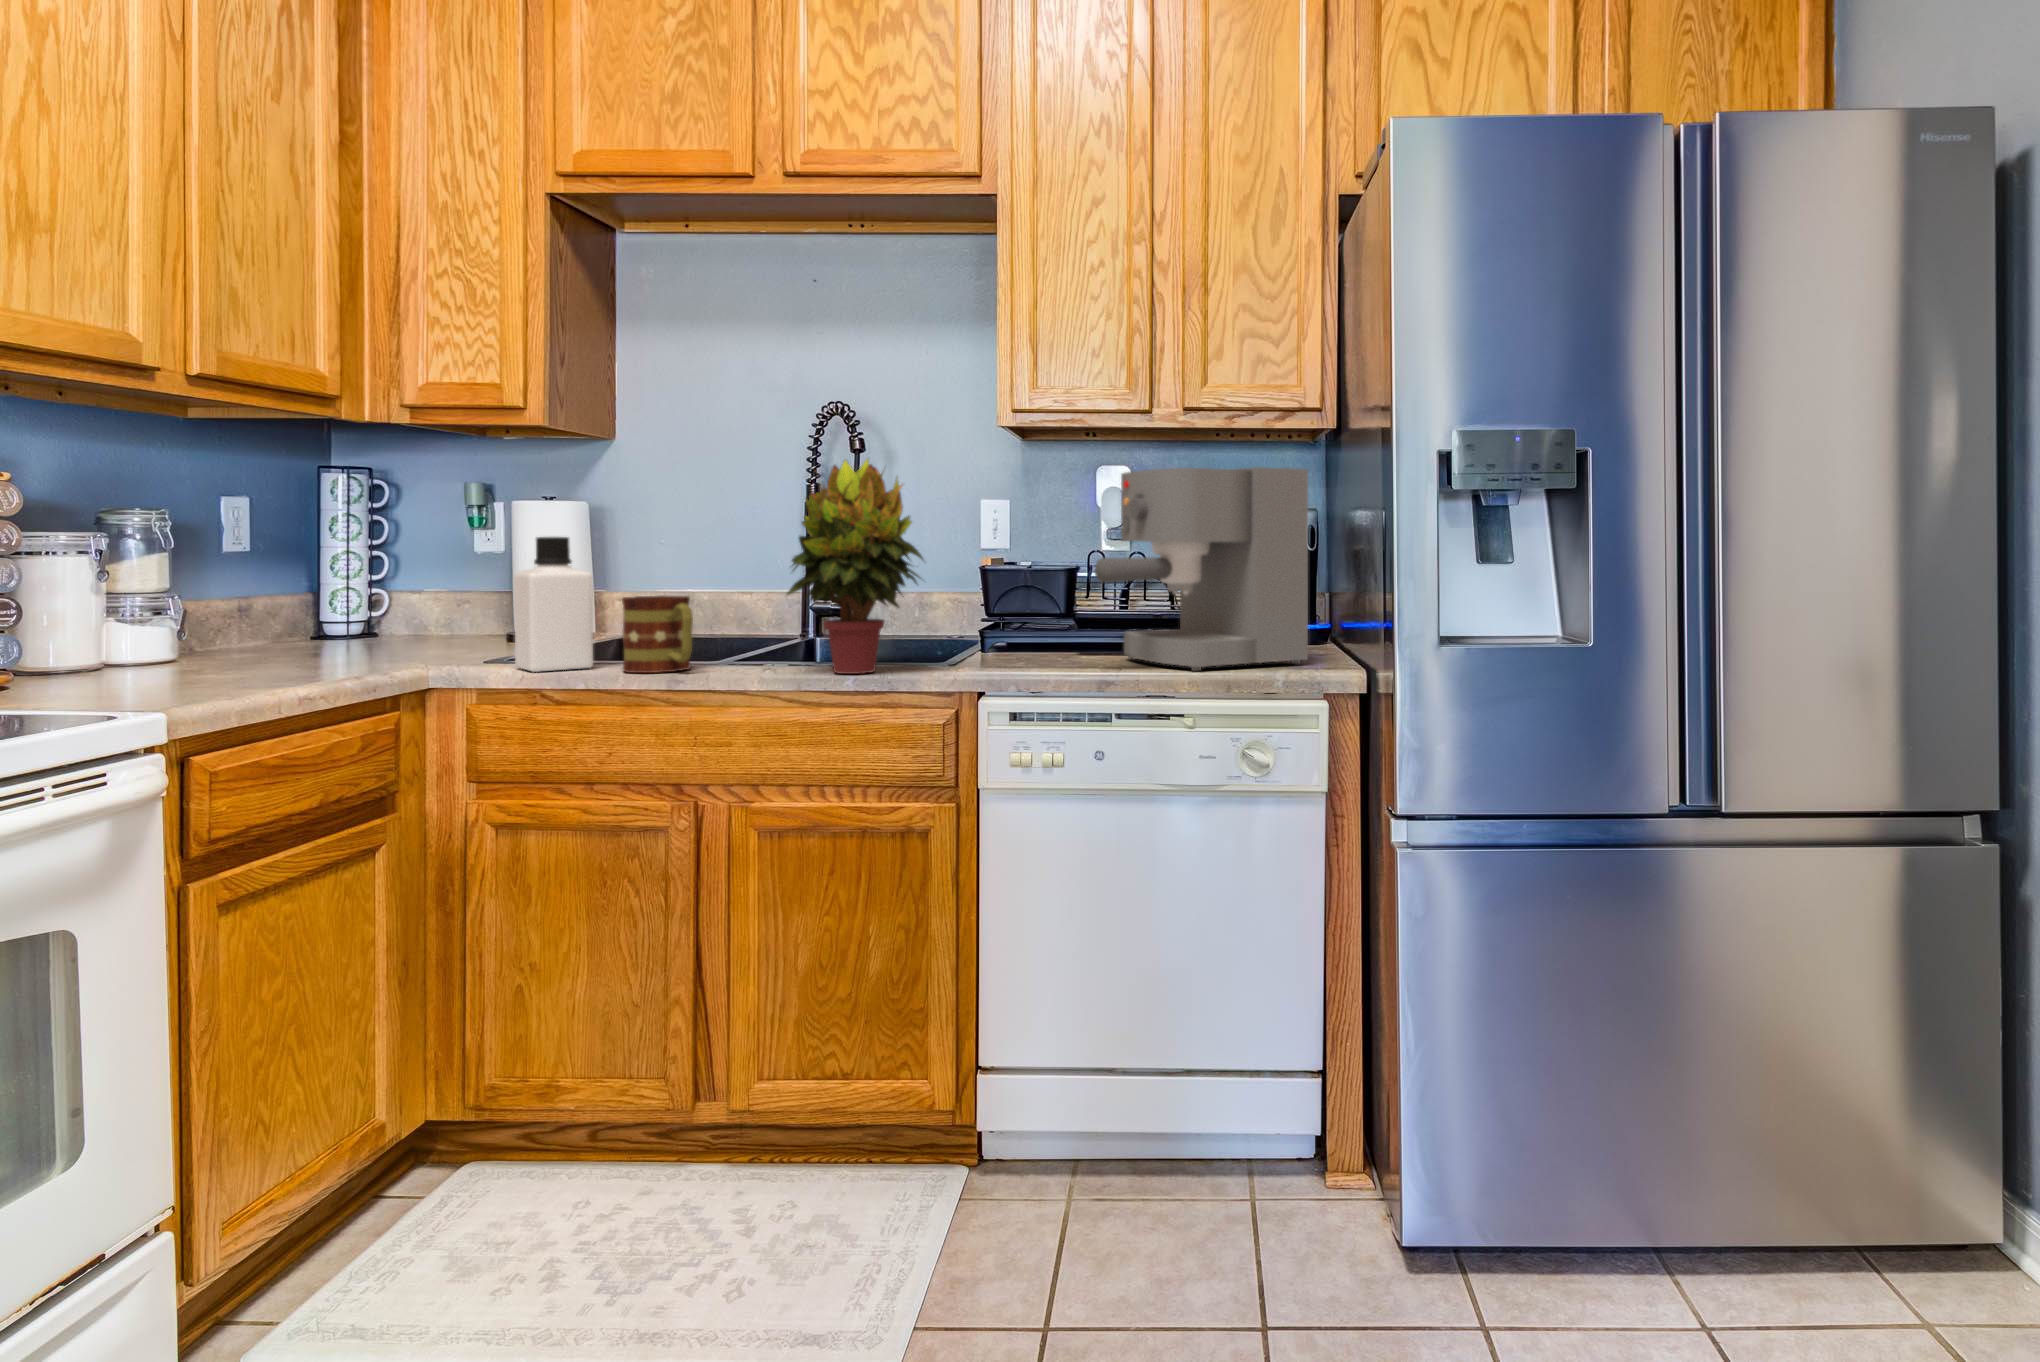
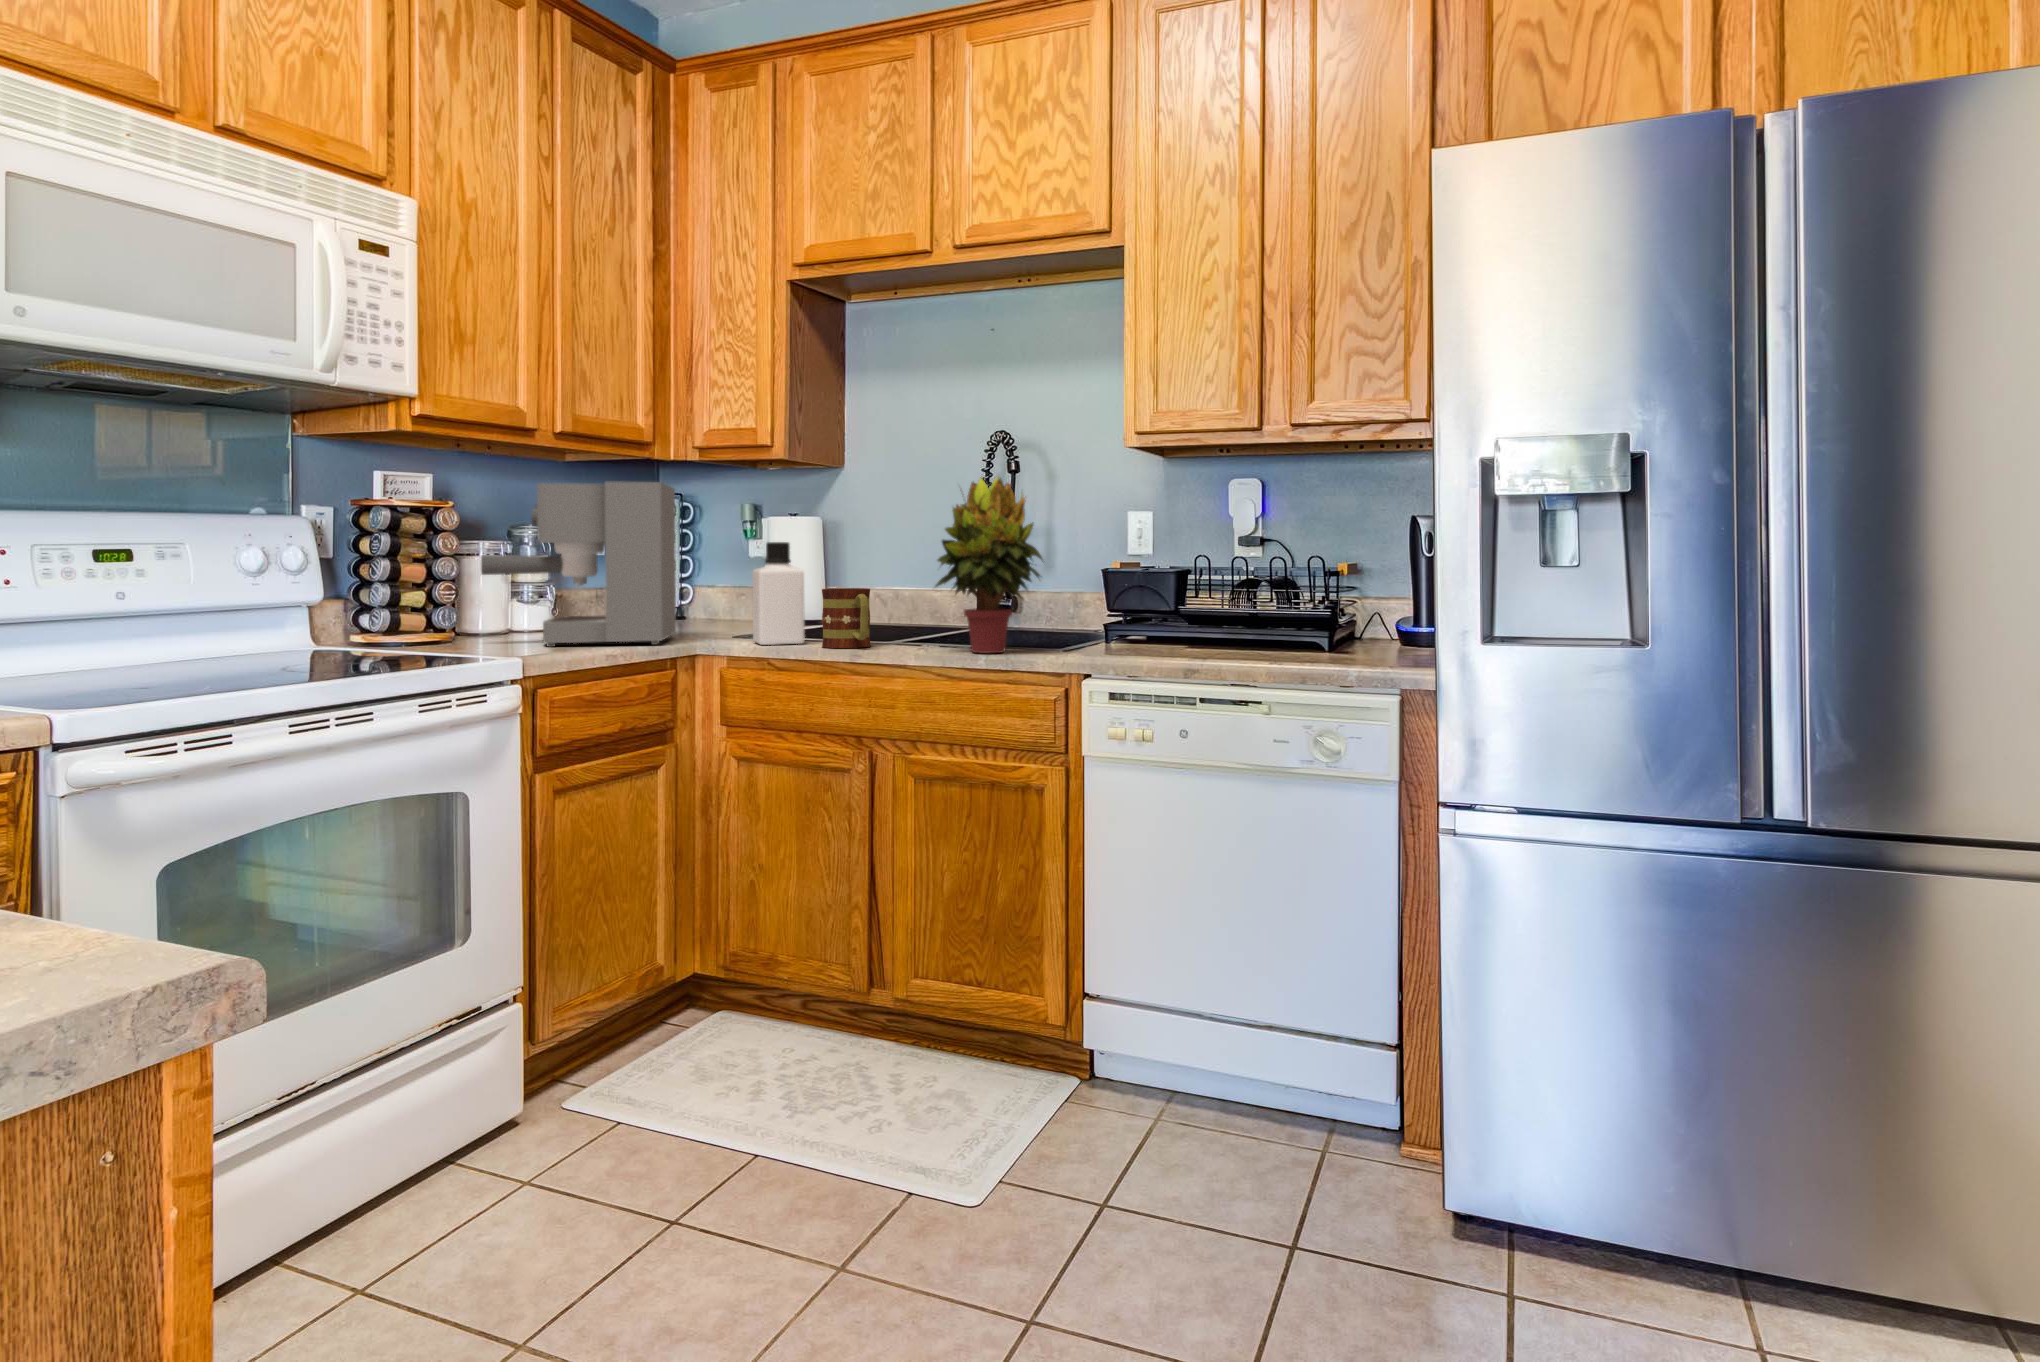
coffee maker: present [1095,467,1308,671] -> present [481,481,676,647]

